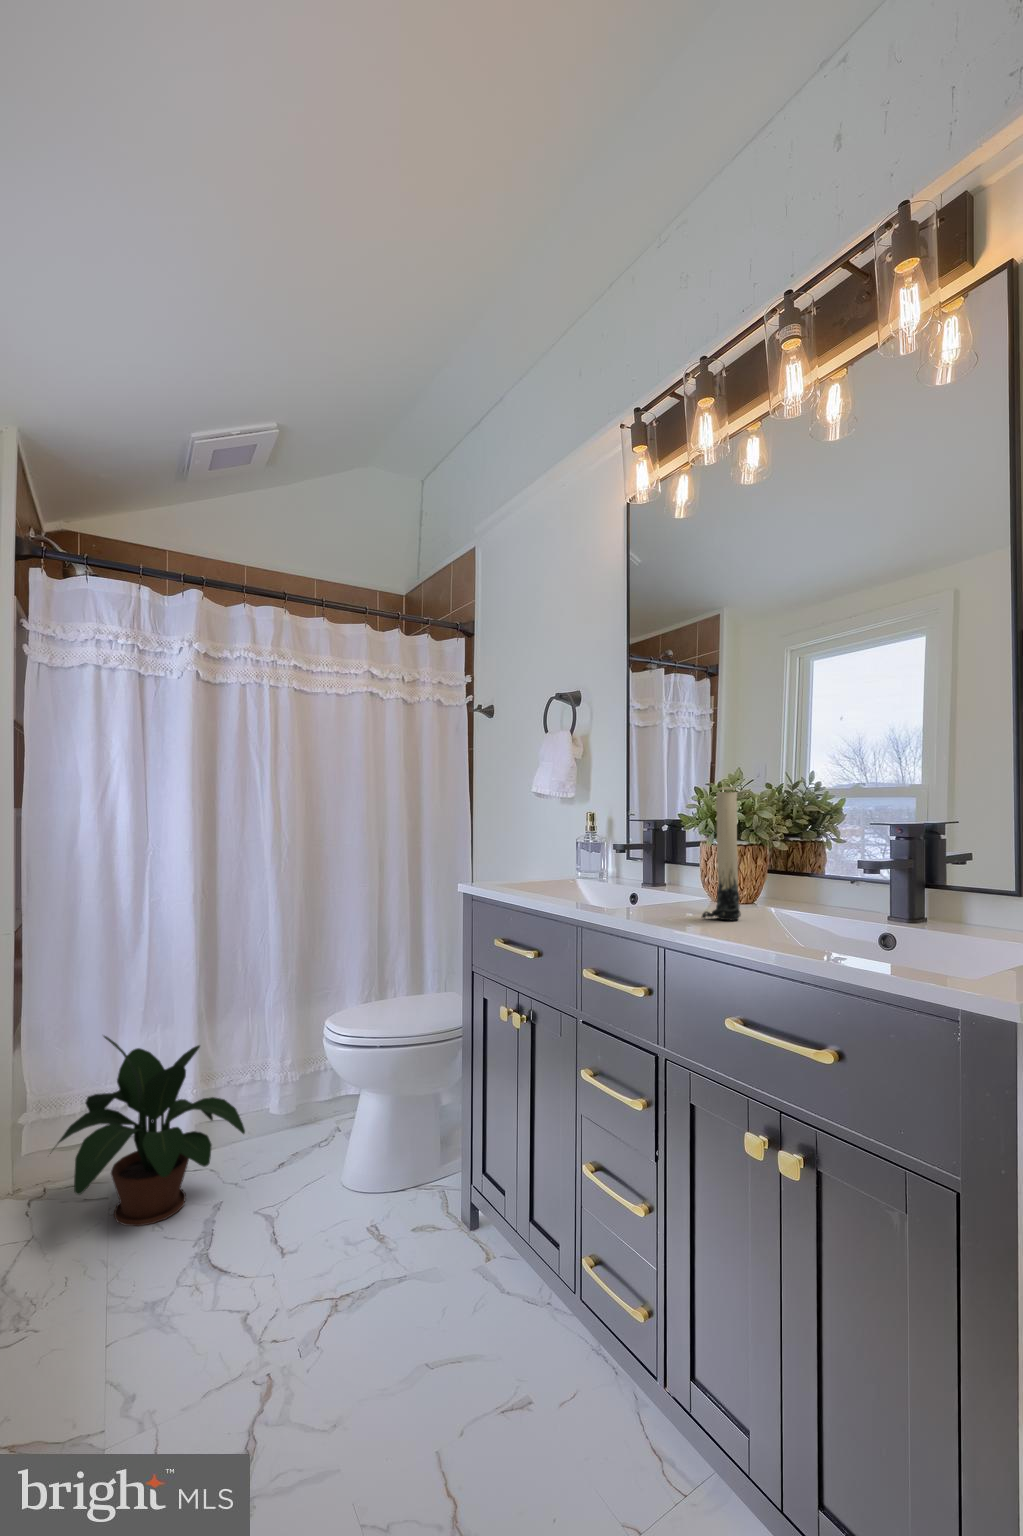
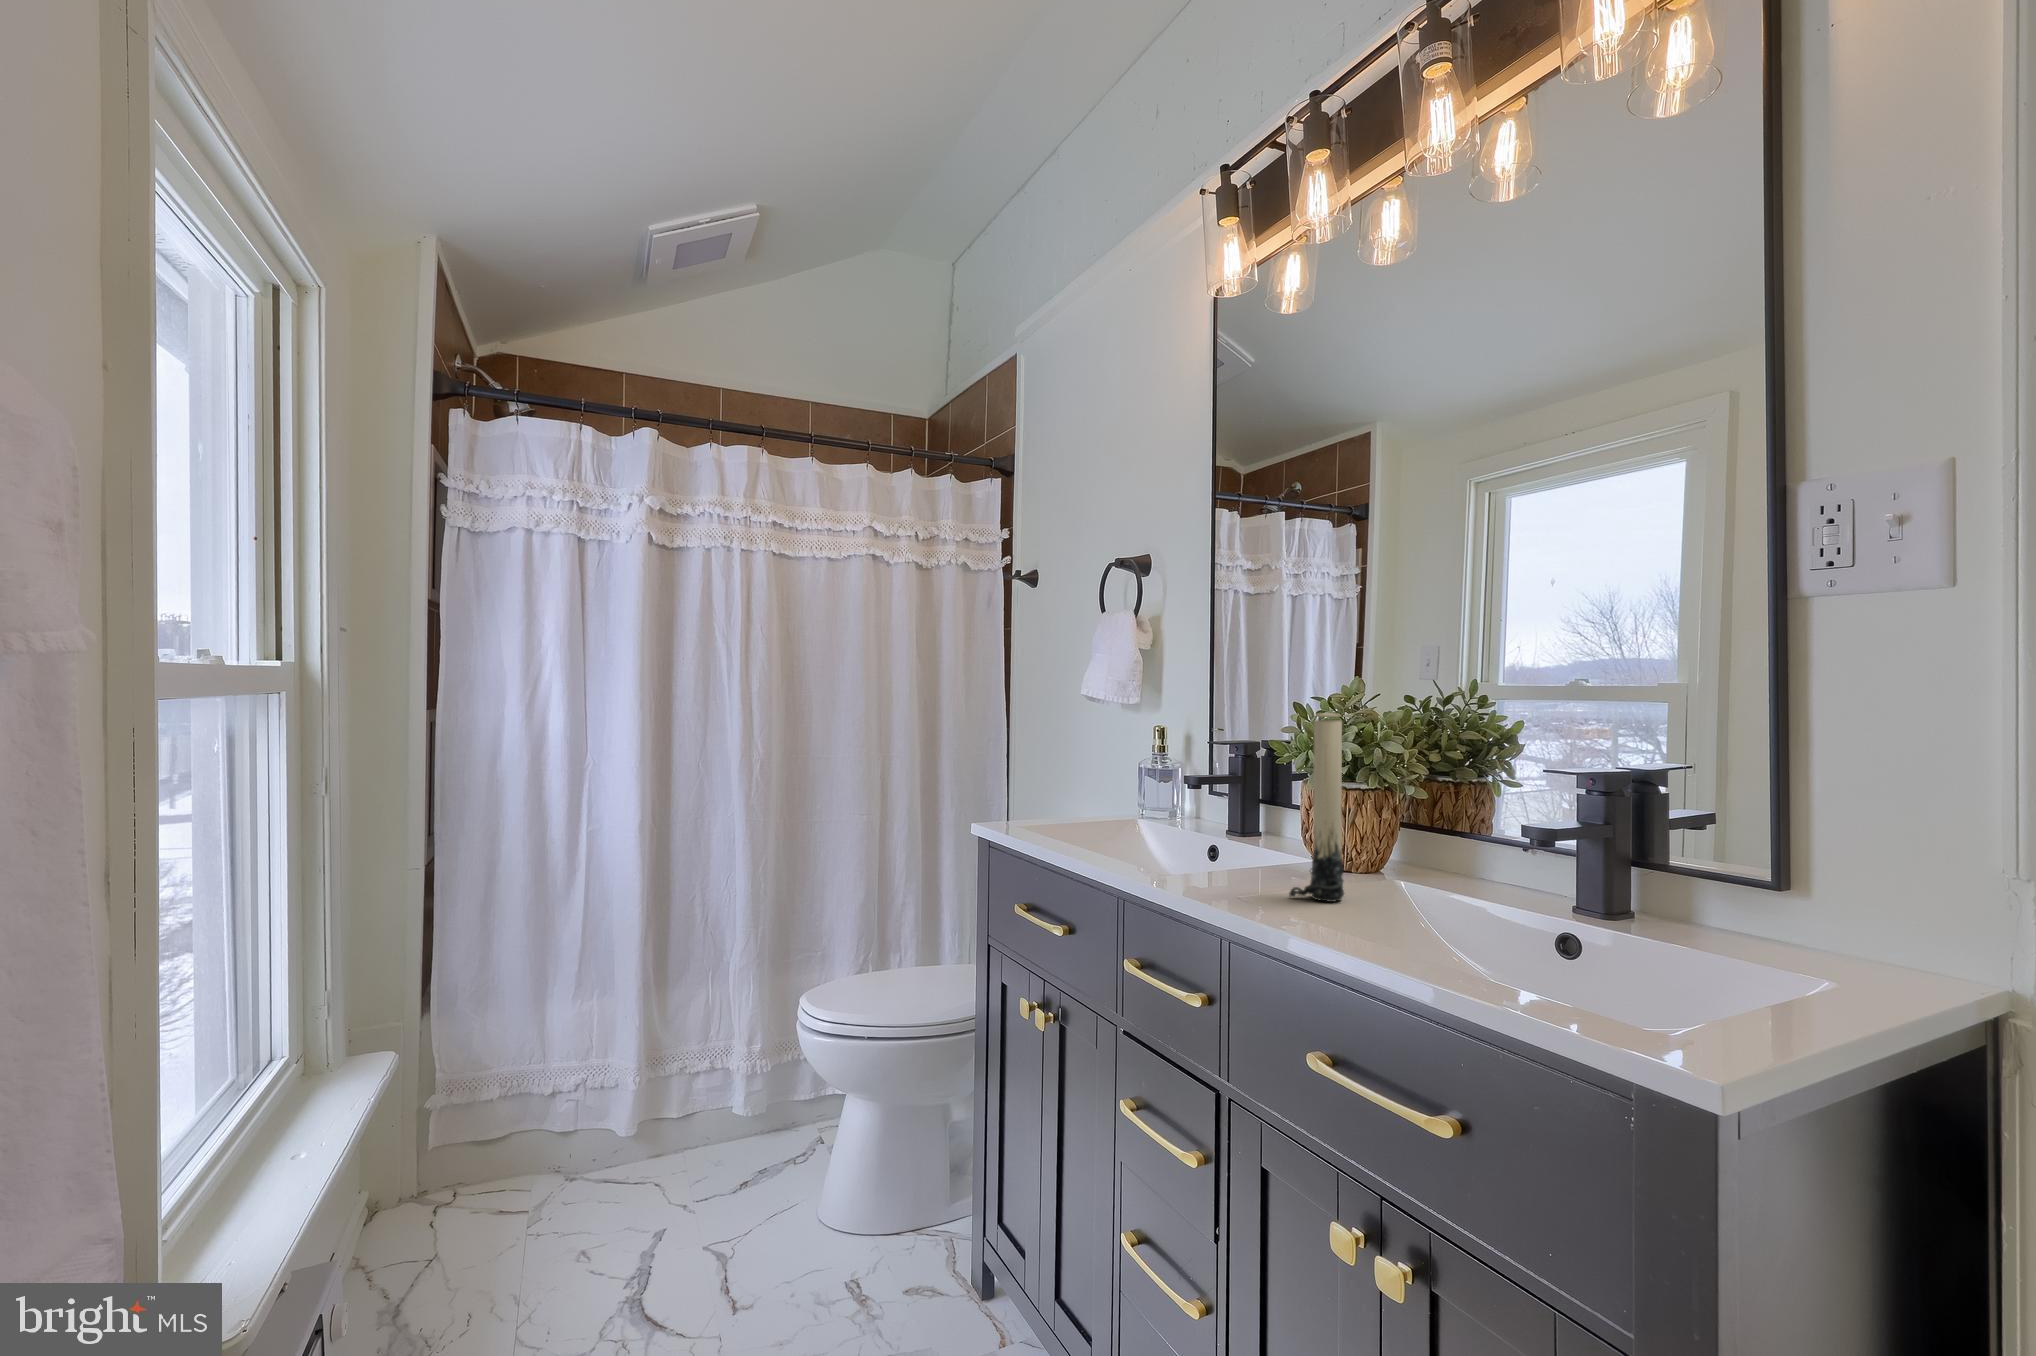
potted plant: present [50,1036,245,1226] -> none [441,1015,694,1264]

